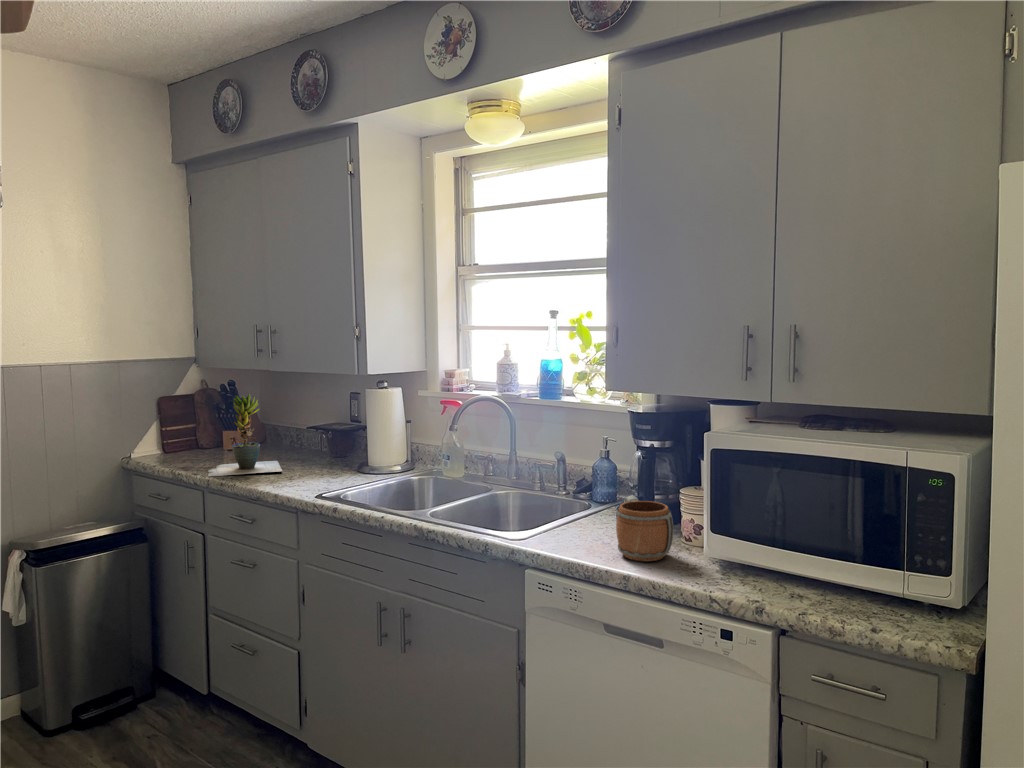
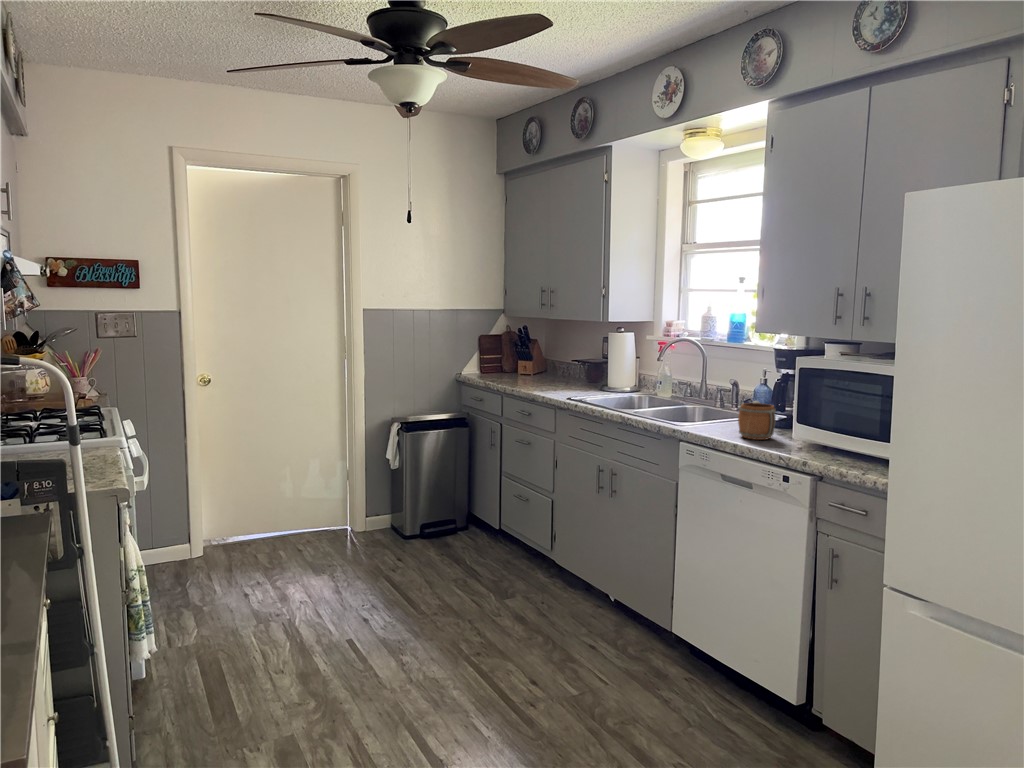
potted plant: present [208,394,282,476] -> none [505,332,552,386]

